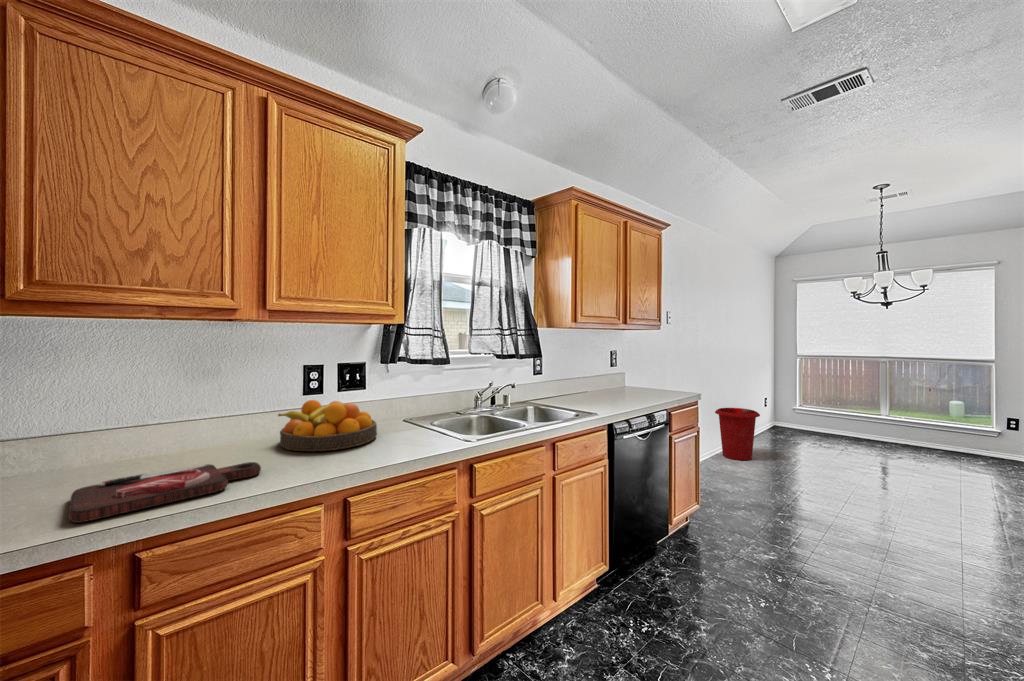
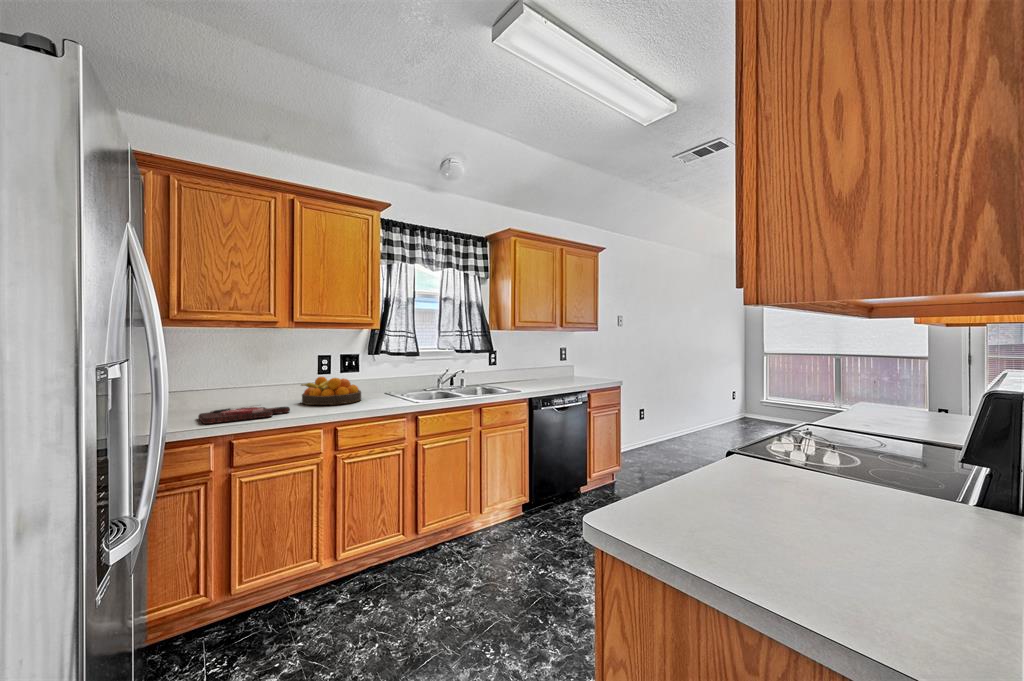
waste bin: present [715,408,760,460] -> none [671,400,708,444]

